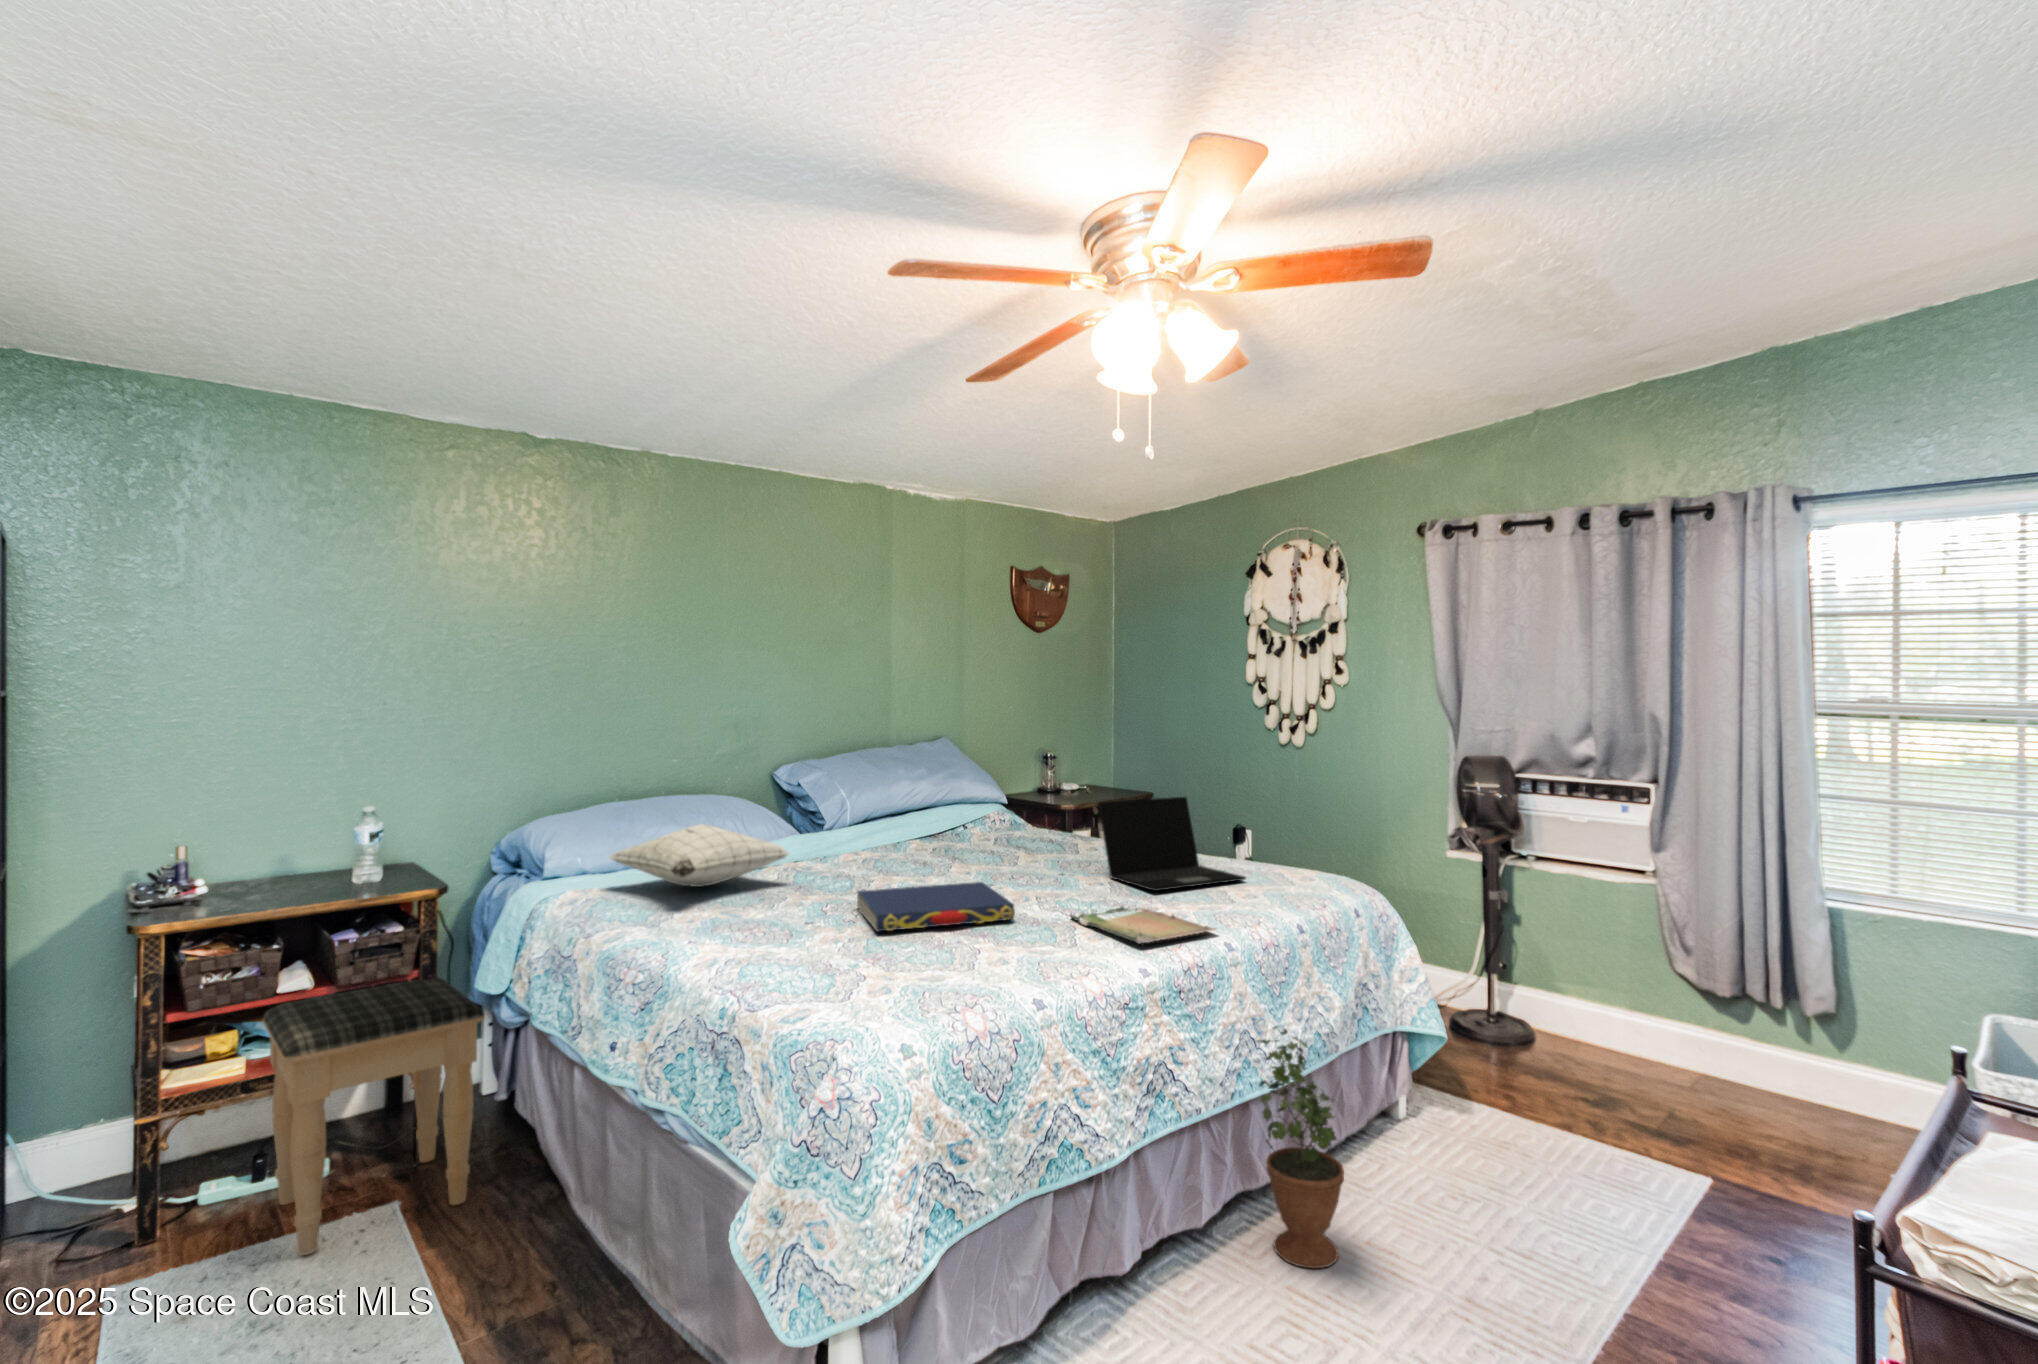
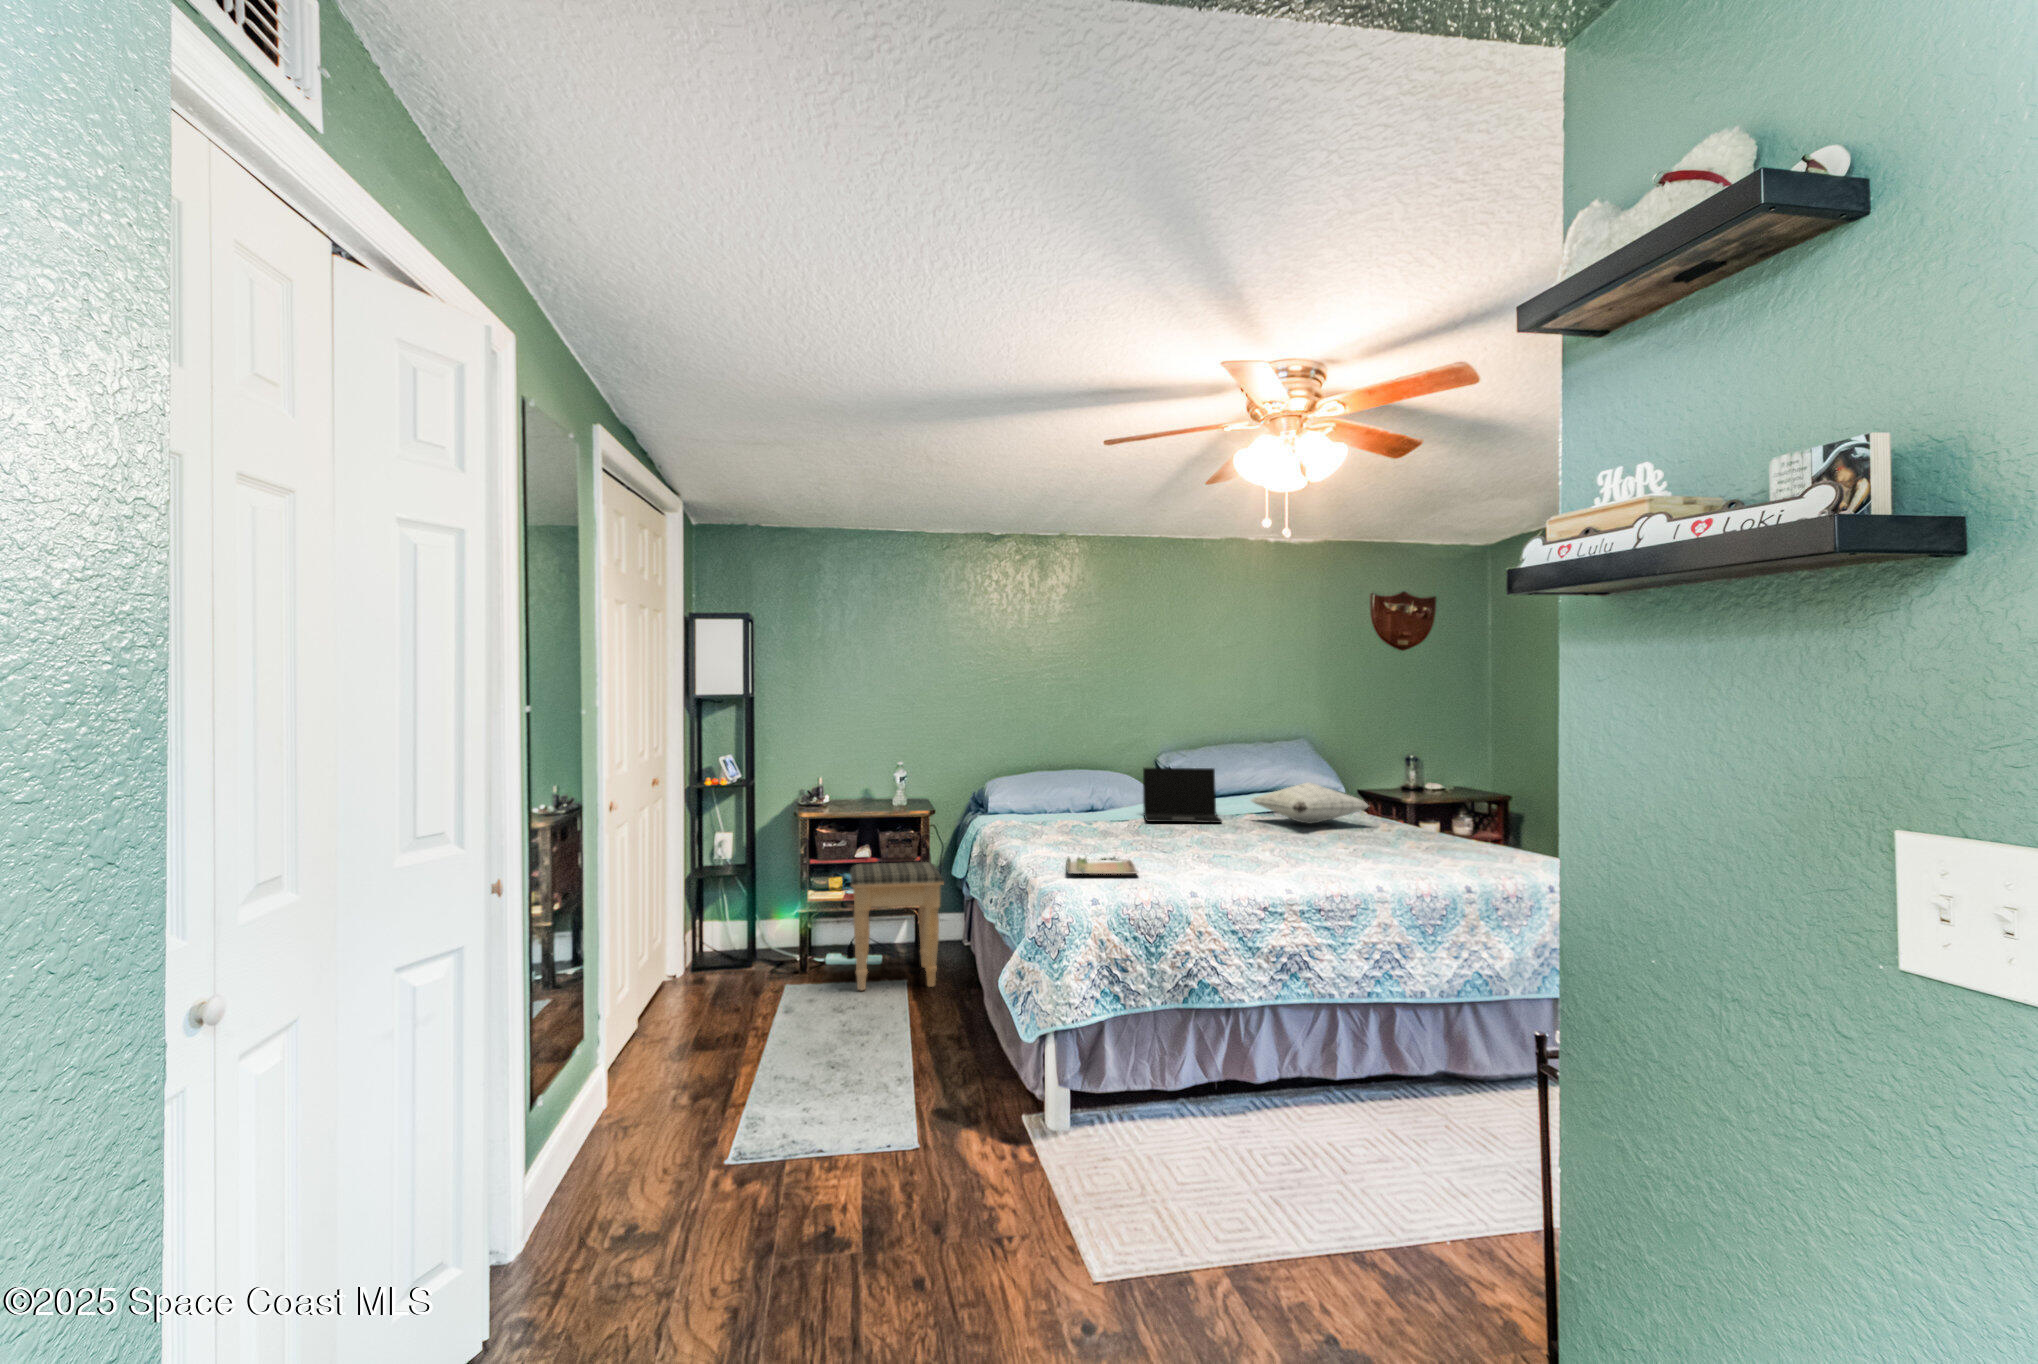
laptop: present [1098,797,1246,891] -> present [1143,768,1222,823]
pillow: present [610,824,789,887] -> present [1251,782,1368,824]
book: present [857,882,1015,932] -> none [1145,832,1243,858]
tray: present [1070,902,1215,944] -> present [1066,857,1137,874]
potted plant: present [1257,1026,1344,1268] -> none [1386,951,1460,1134]

